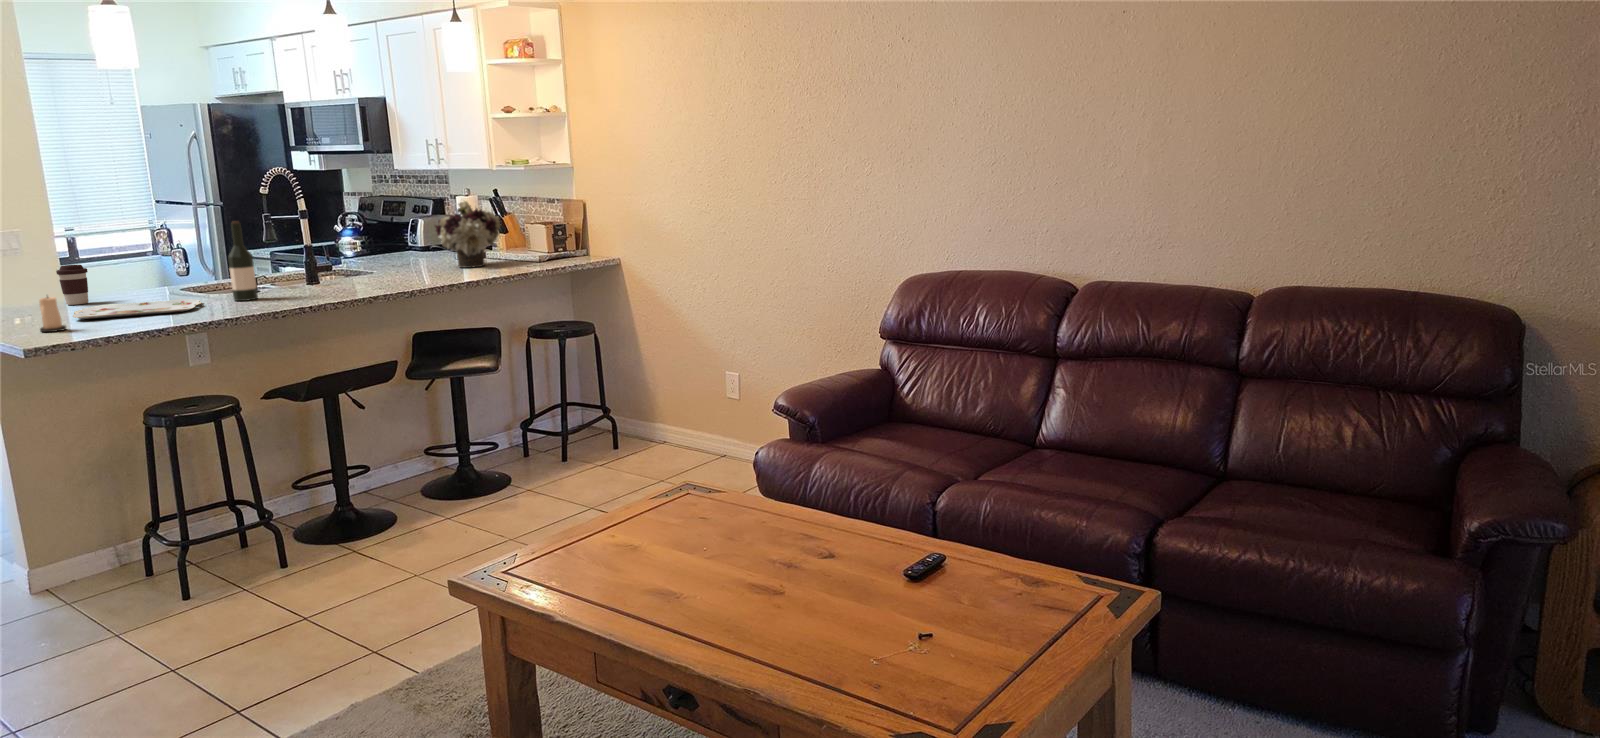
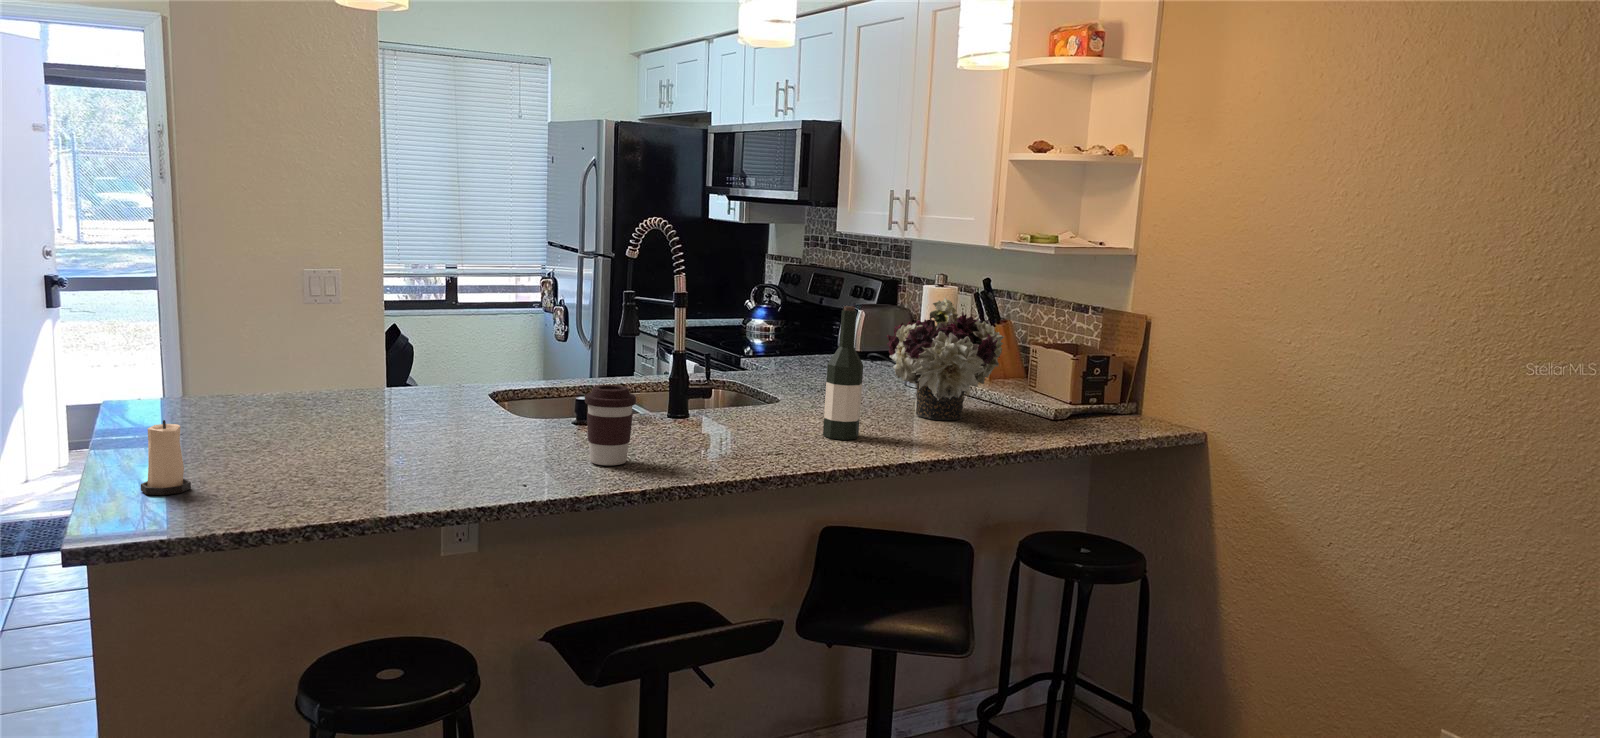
wine bottle: present [228,221,258,301] -> present [823,306,863,440]
coffee cup: present [56,265,88,305] -> present [585,385,636,465]
serving tray: present [73,299,201,319] -> none [236,425,468,469]

